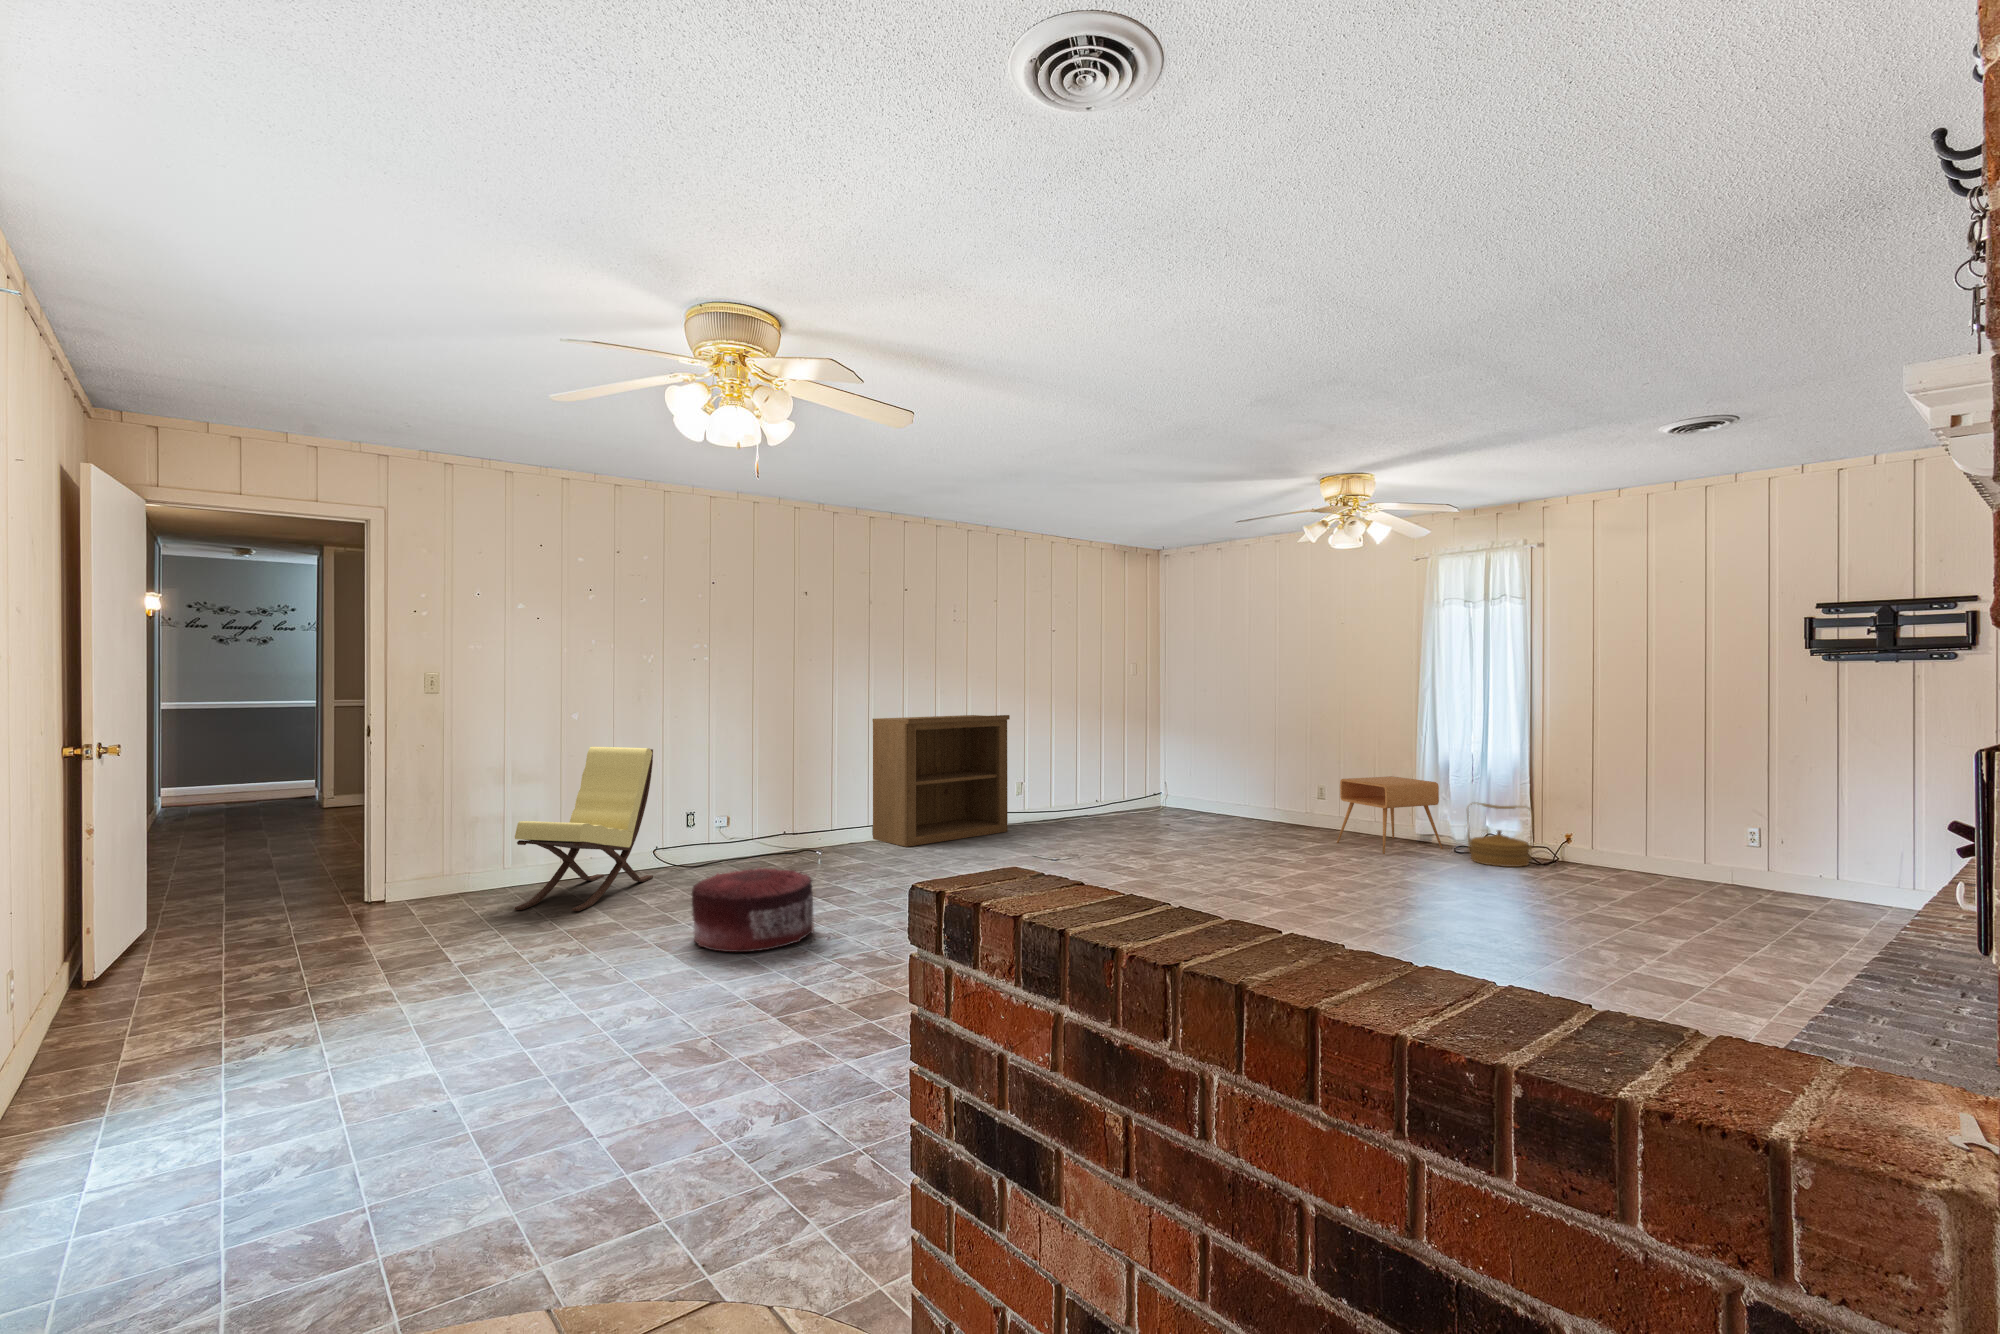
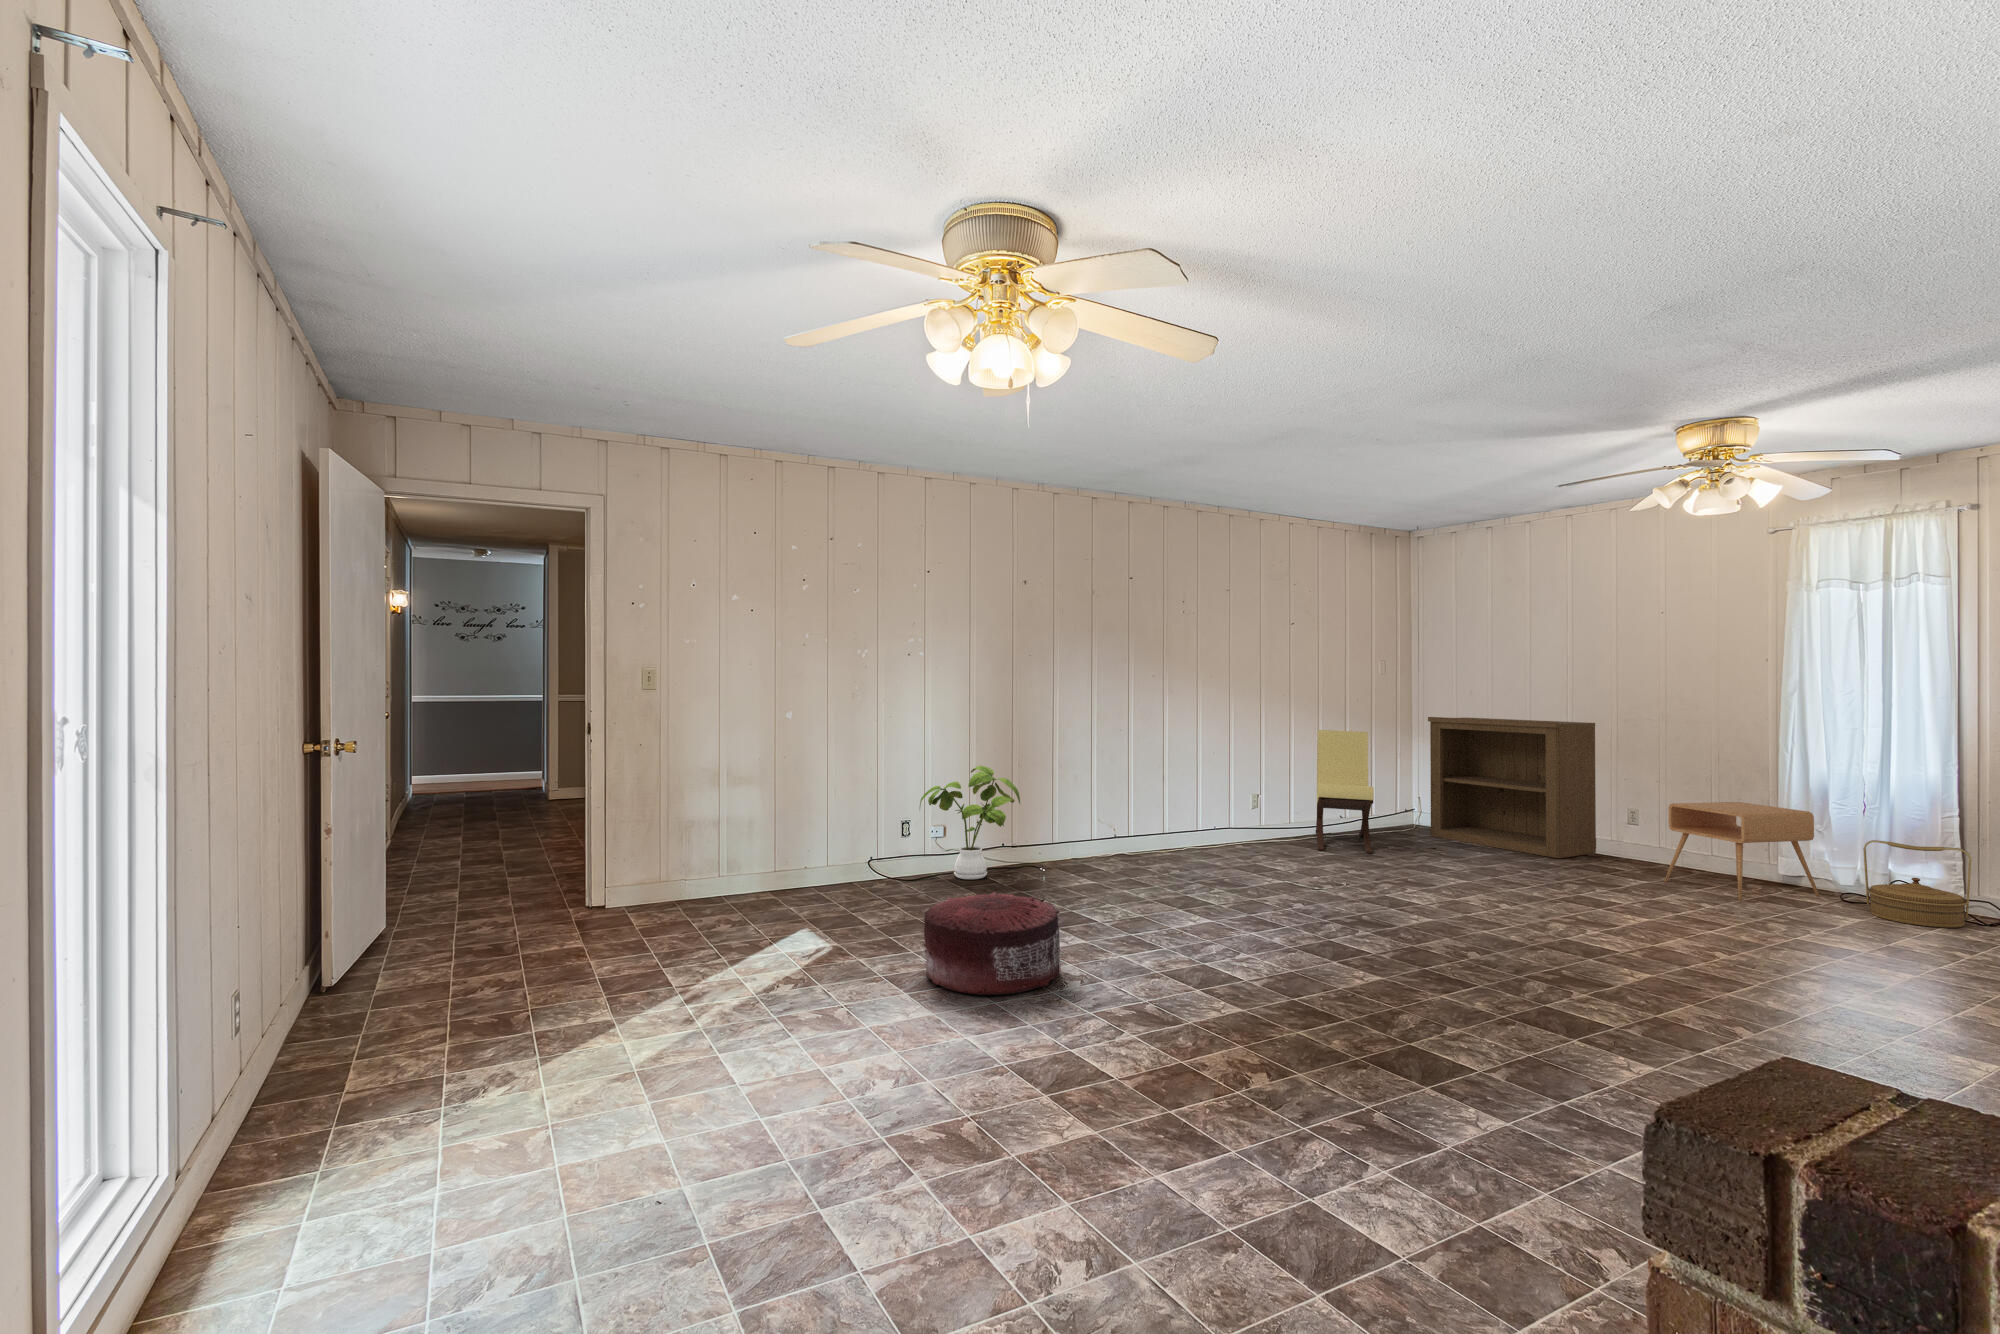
bookshelf: present [872,715,1010,847] -> present [1428,717,1596,858]
lounge chair: present [514,747,653,911] -> present [1316,730,1374,853]
house plant: none [705,760,799,864] -> present [920,766,1020,879]

